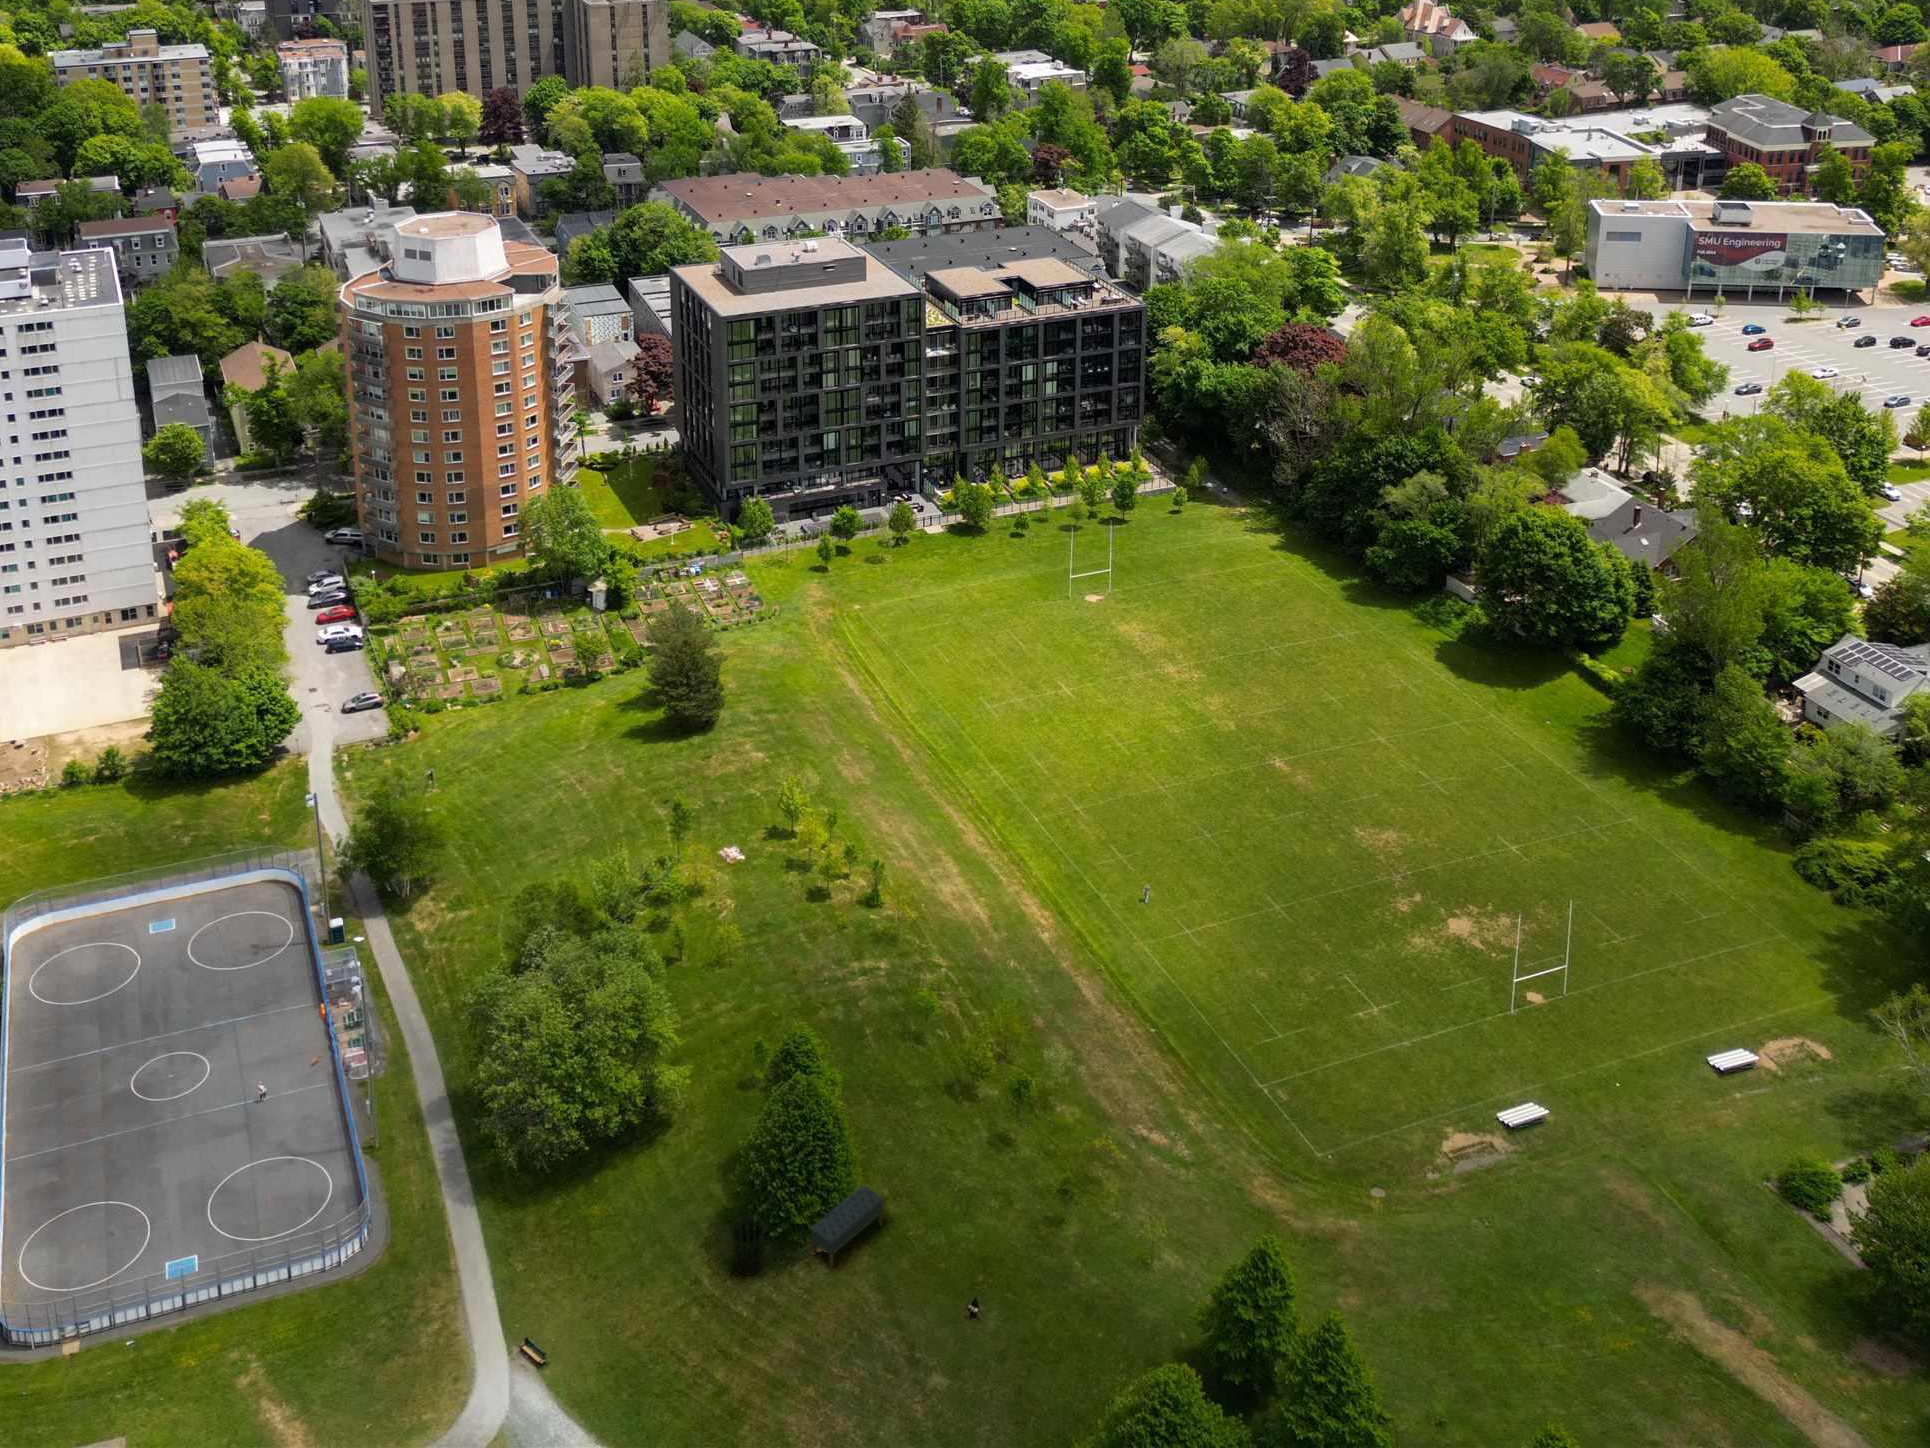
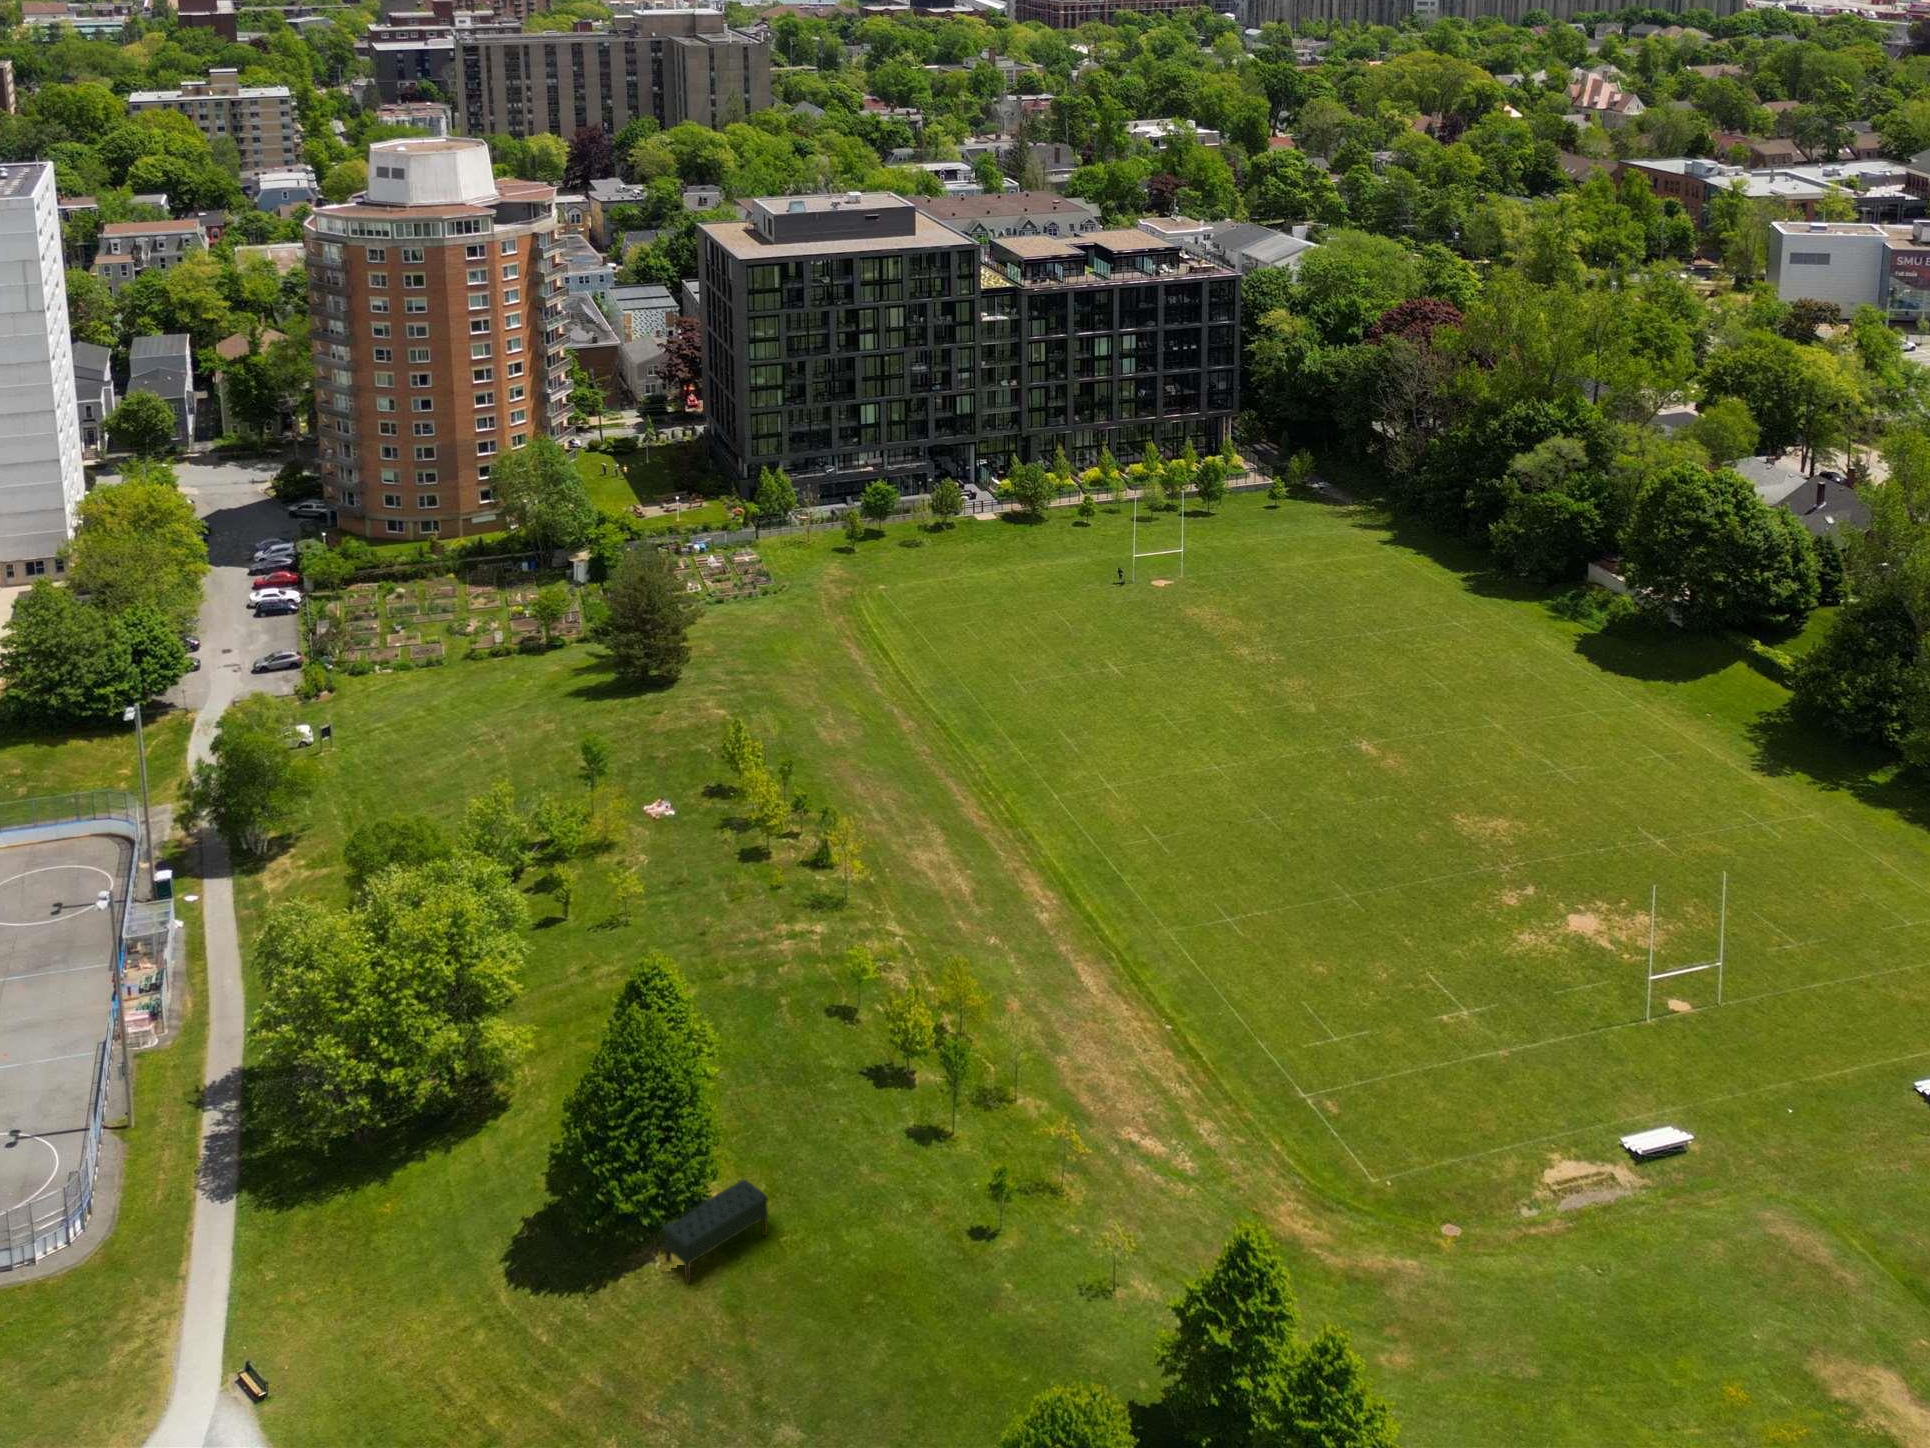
waste bin: present [730,1217,765,1275] -> none [551,1207,600,1288]

